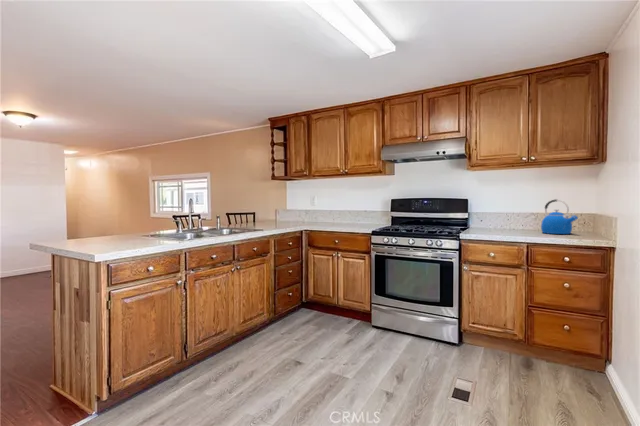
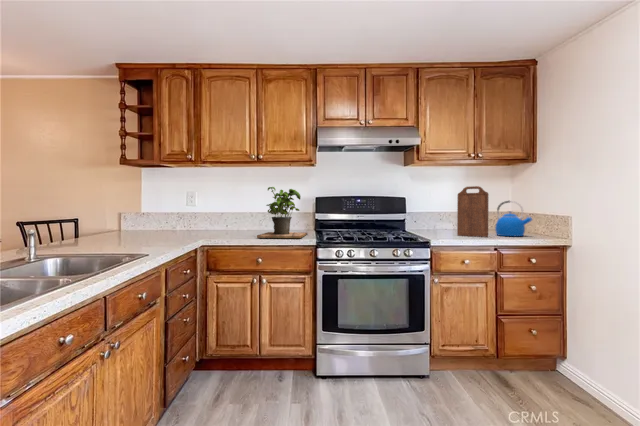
cutting board: none [499,187,525,233] -> present [457,186,489,237]
potted plant: none [336,191,378,228] -> present [257,187,307,238]

